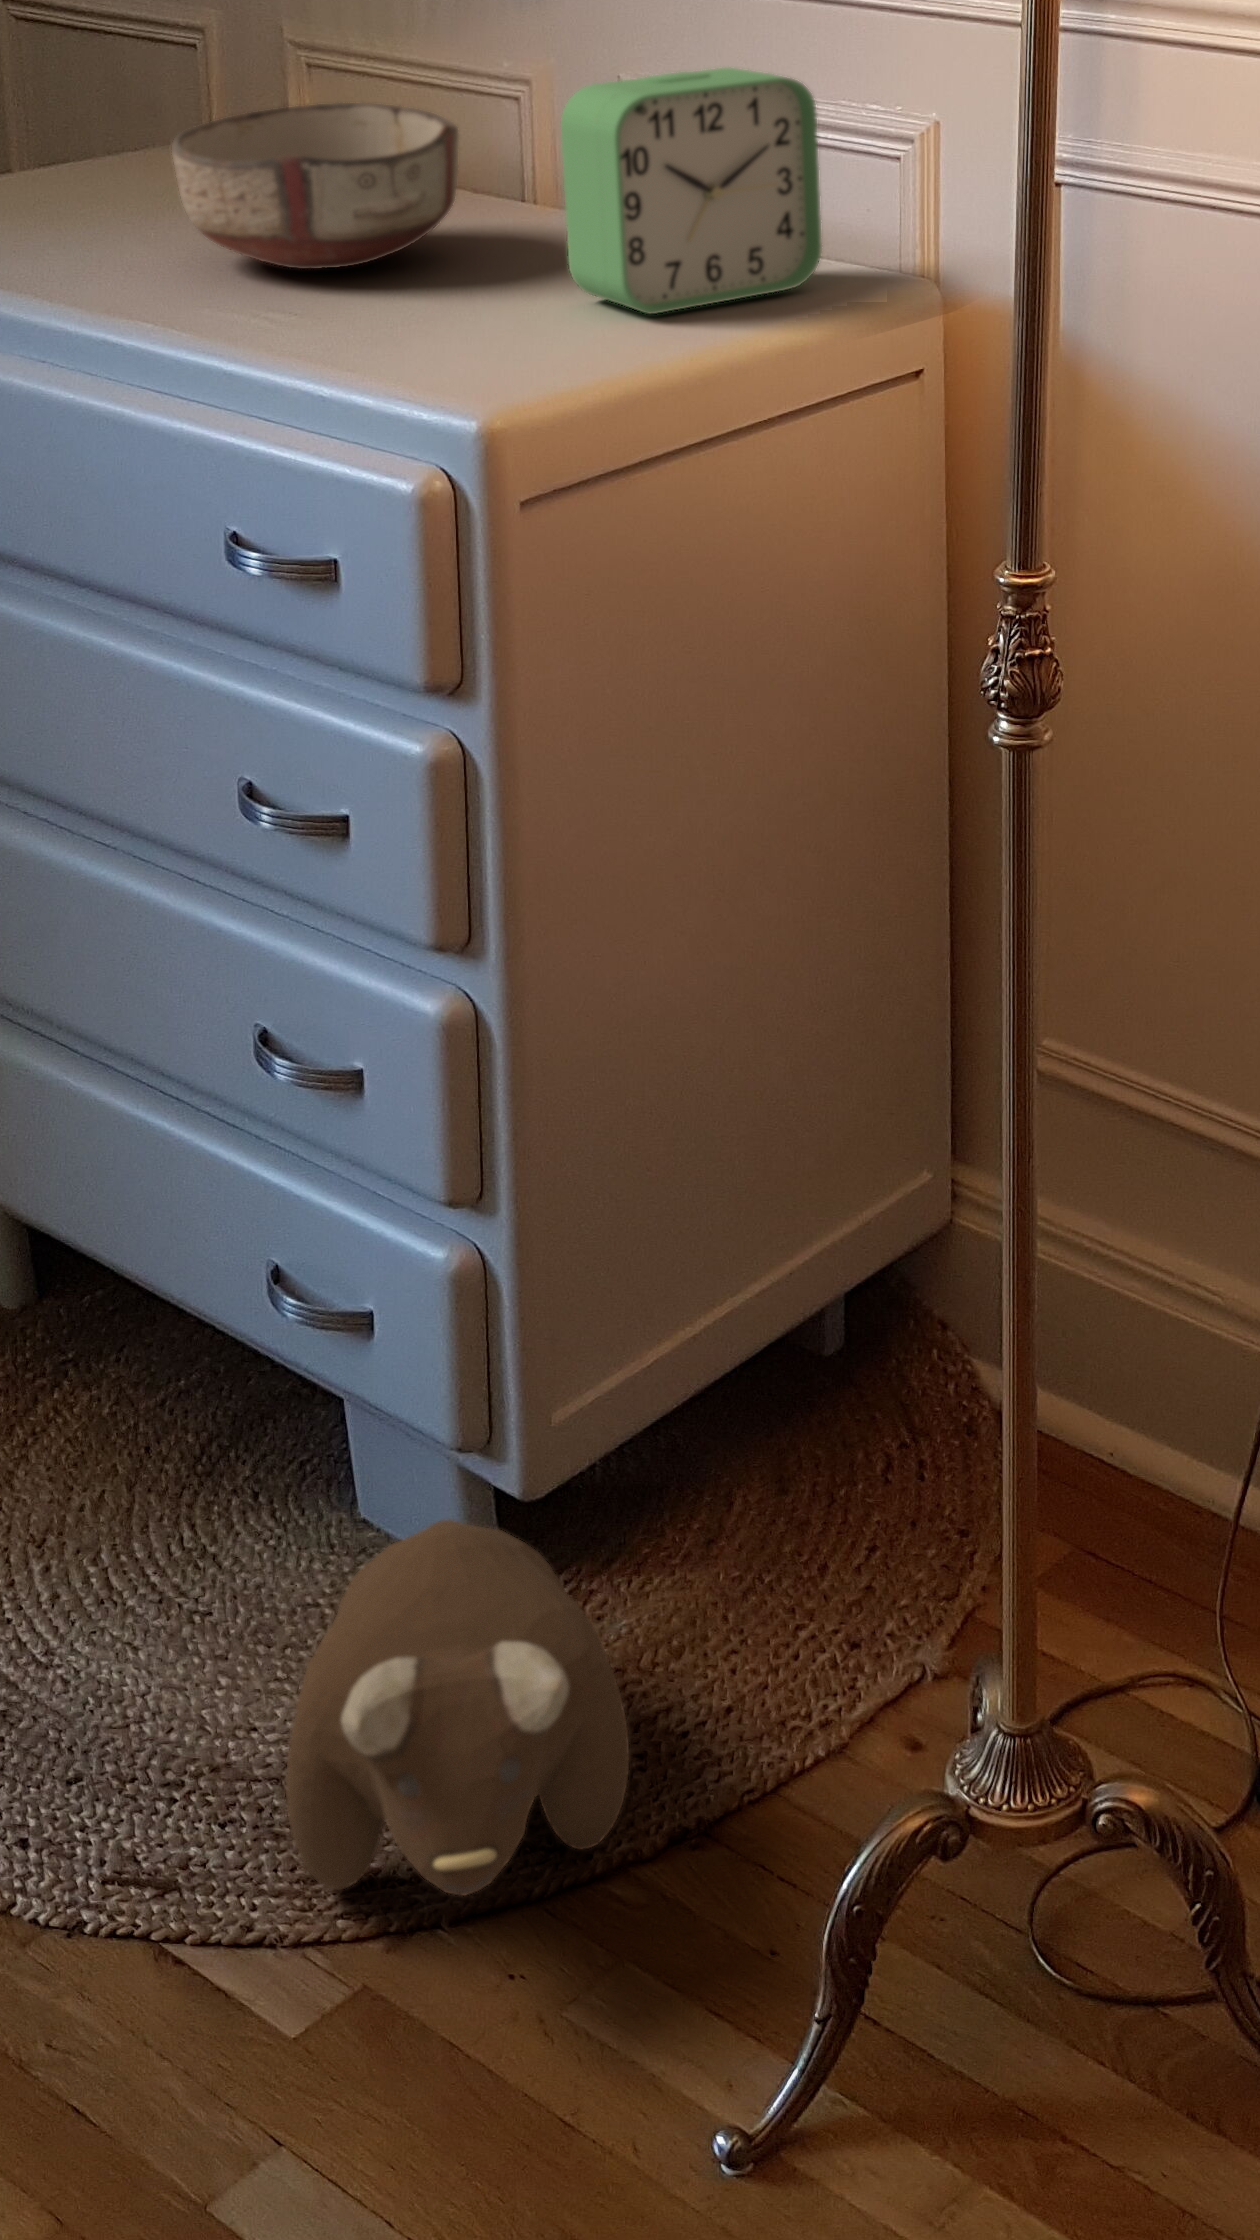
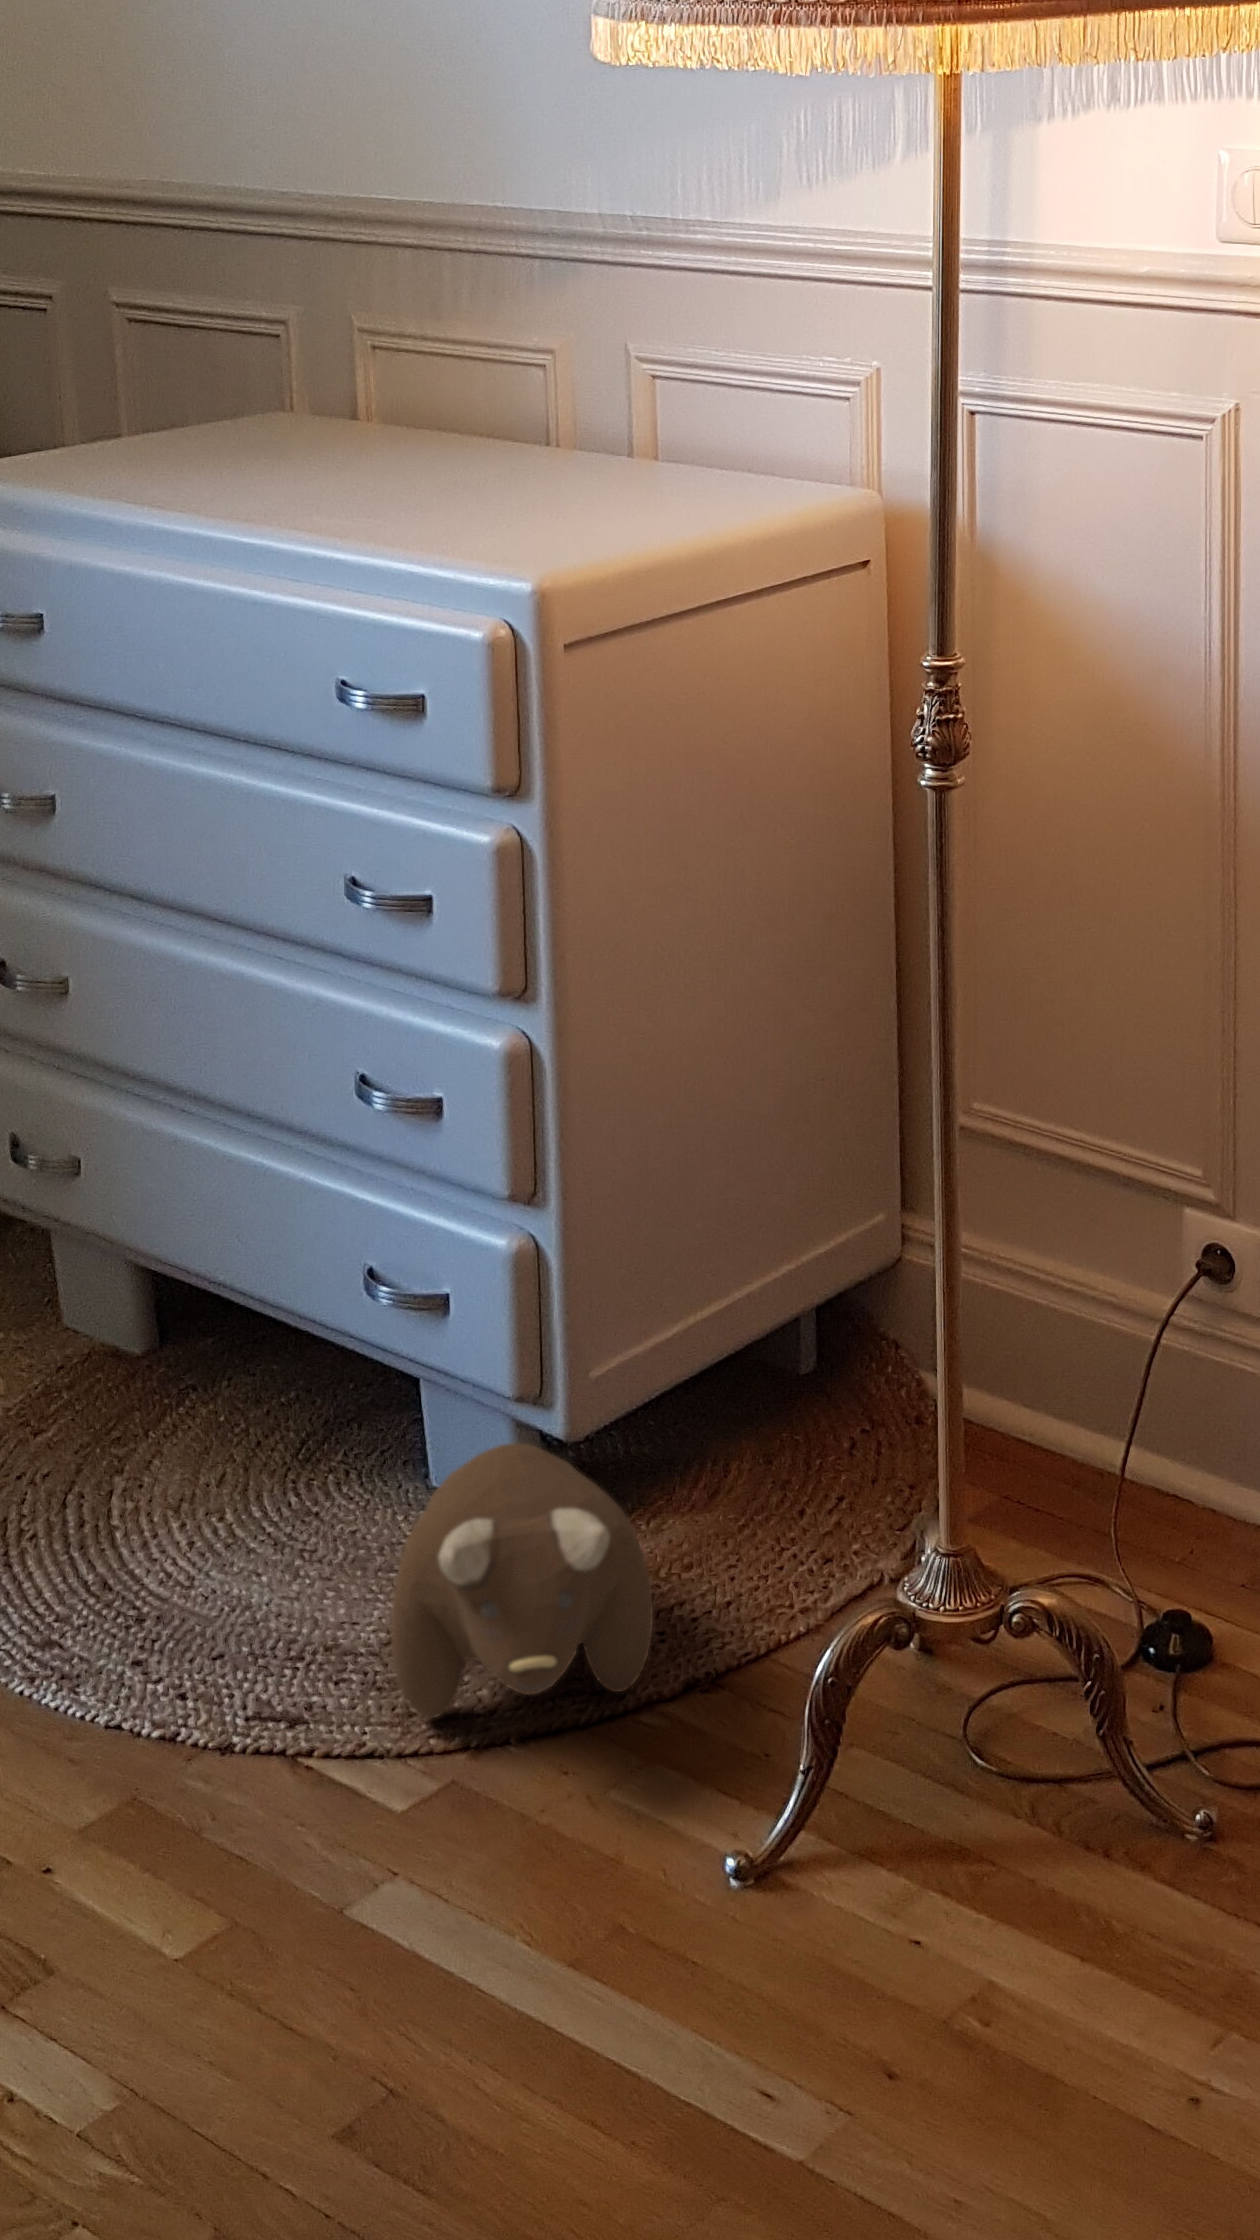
alarm clock: present [561,68,822,314] -> none [584,326,786,513]
ceramic bowl: present [172,103,459,269] -> none [279,364,500,489]

